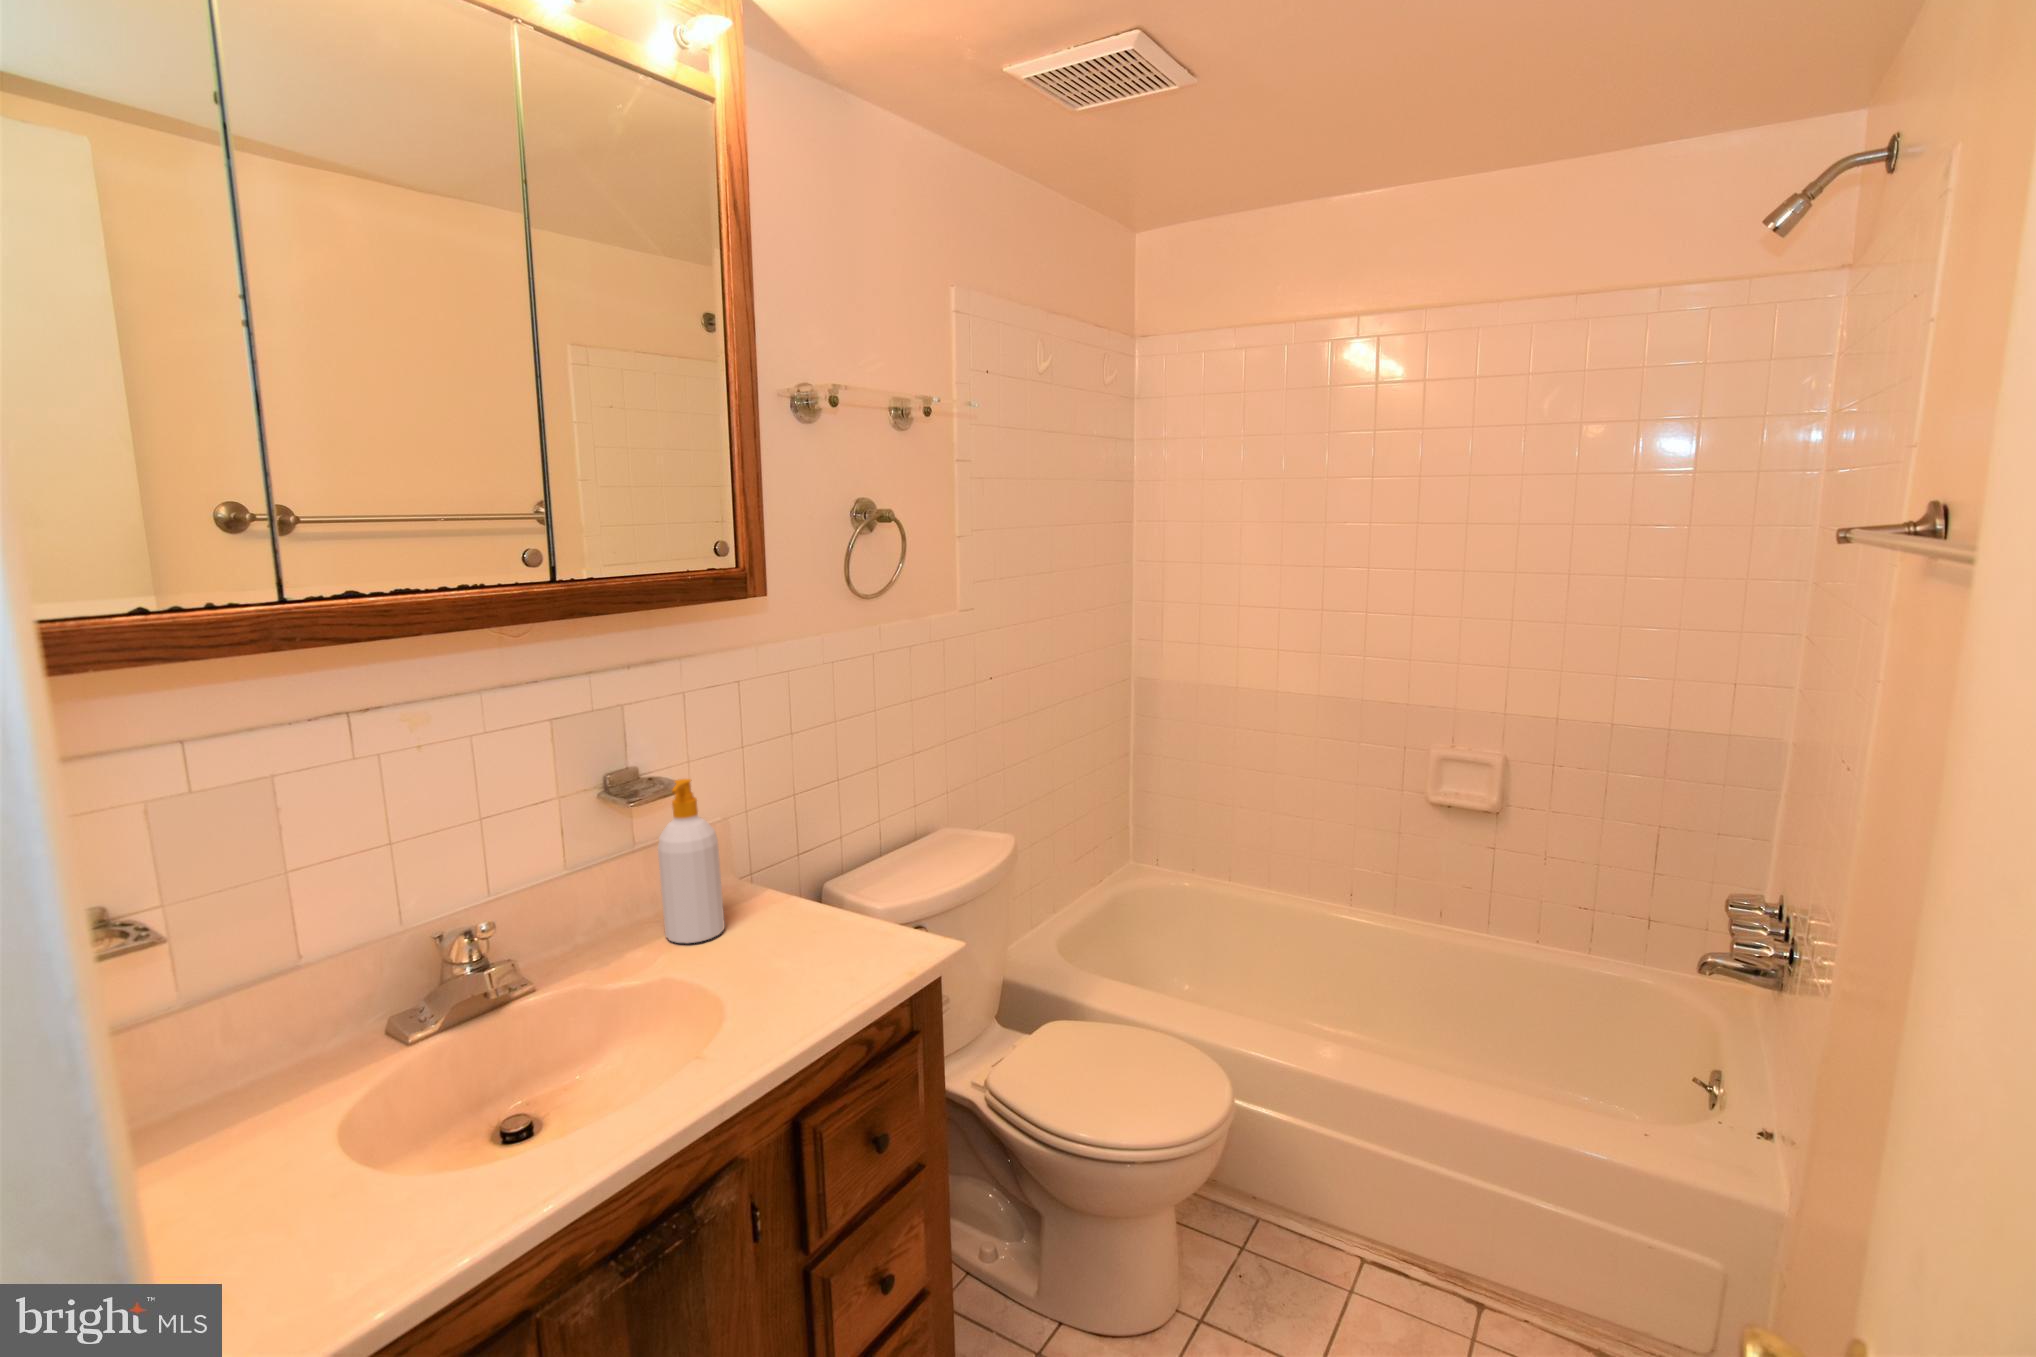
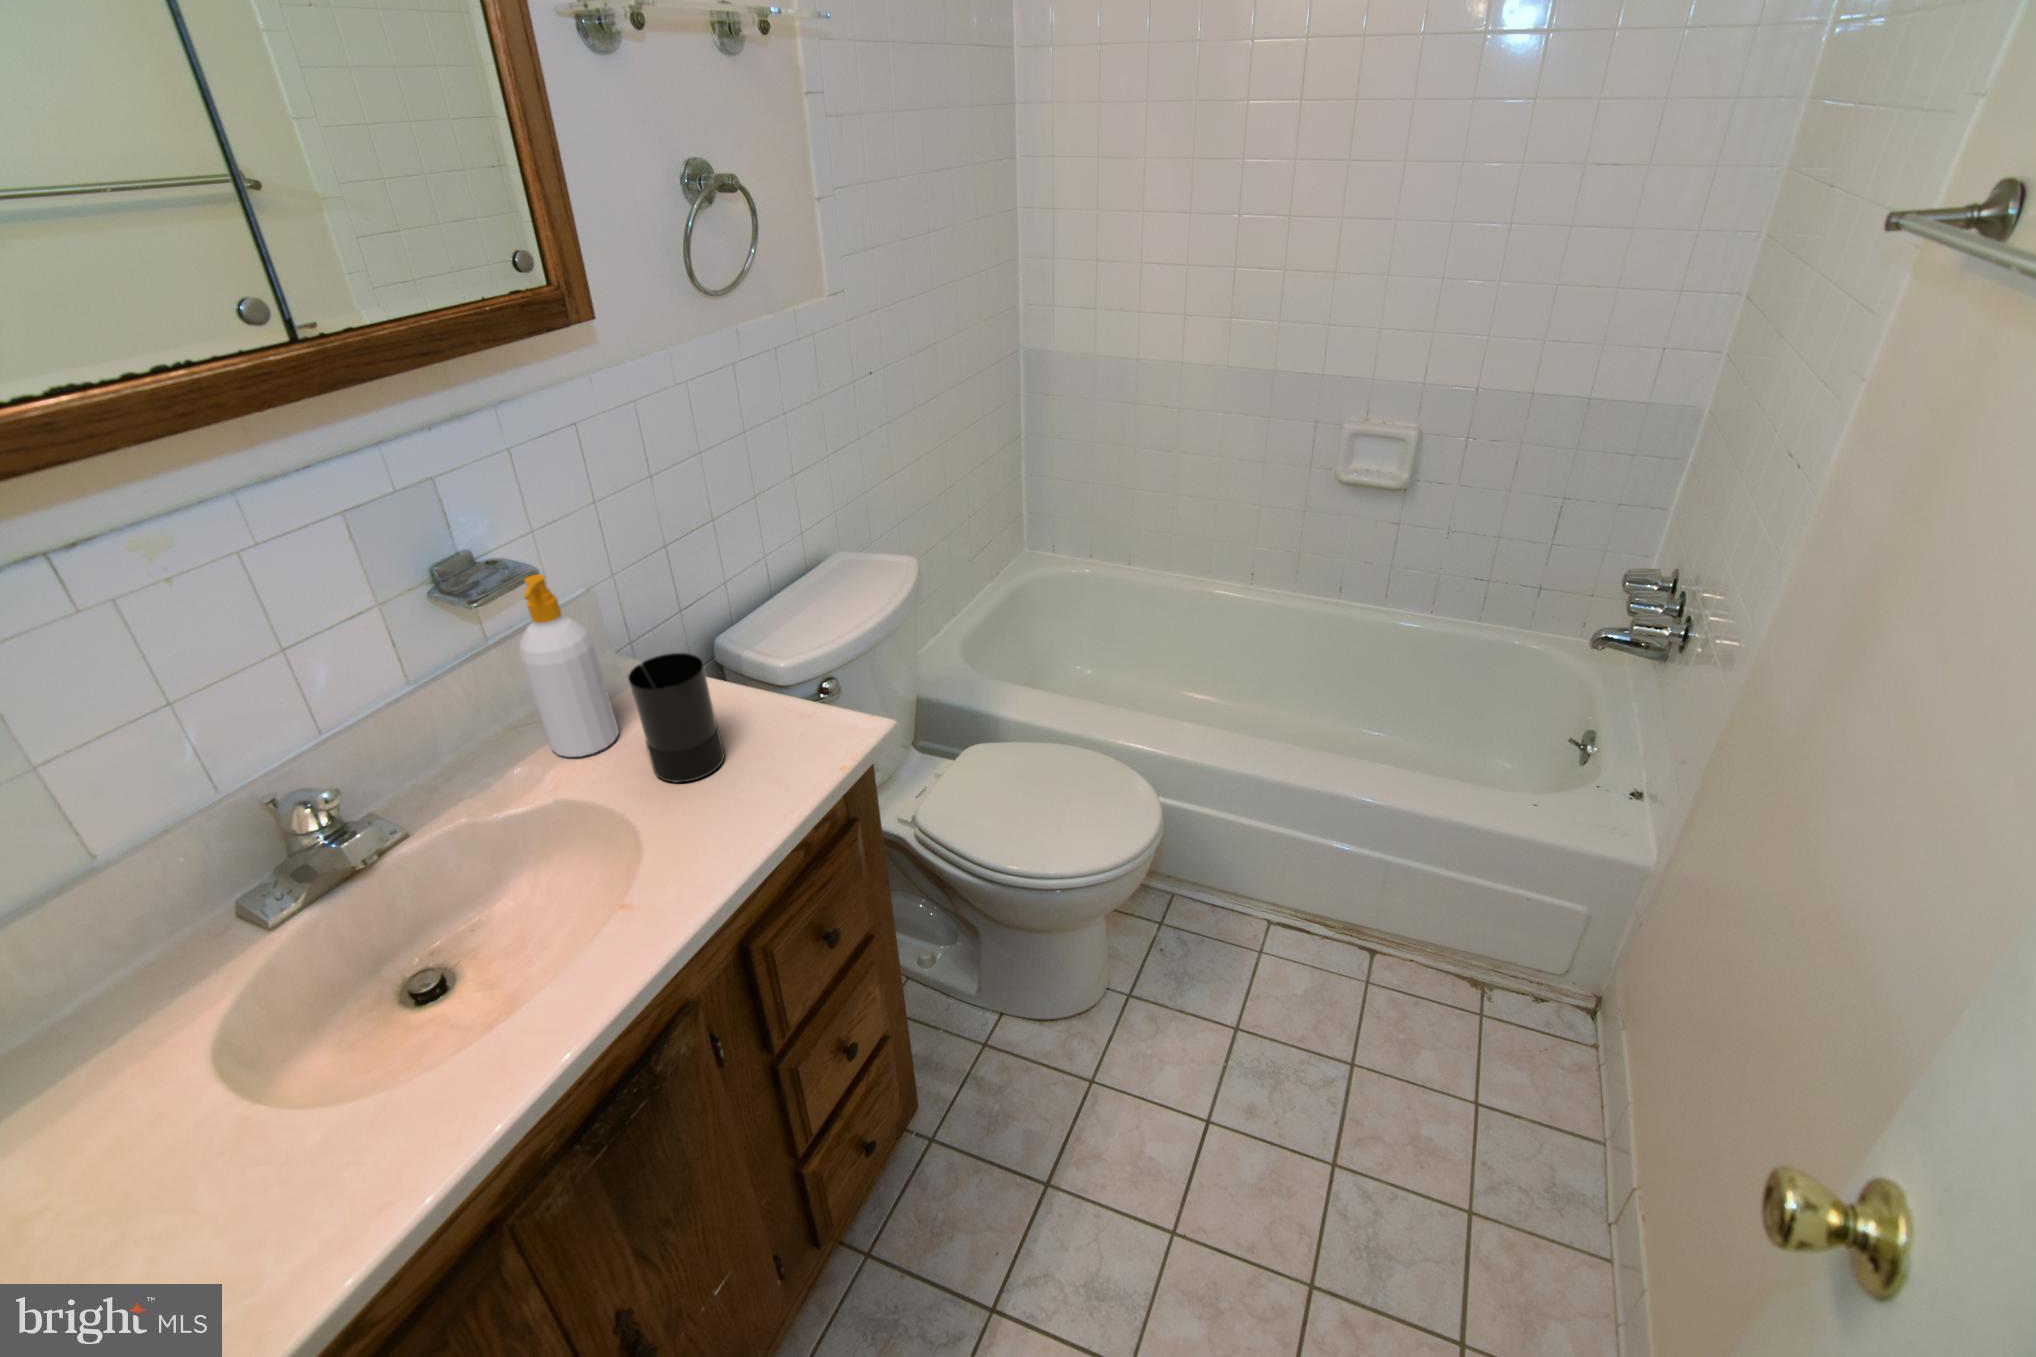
candle: none [733,853,811,968] -> present [617,653,725,782]

